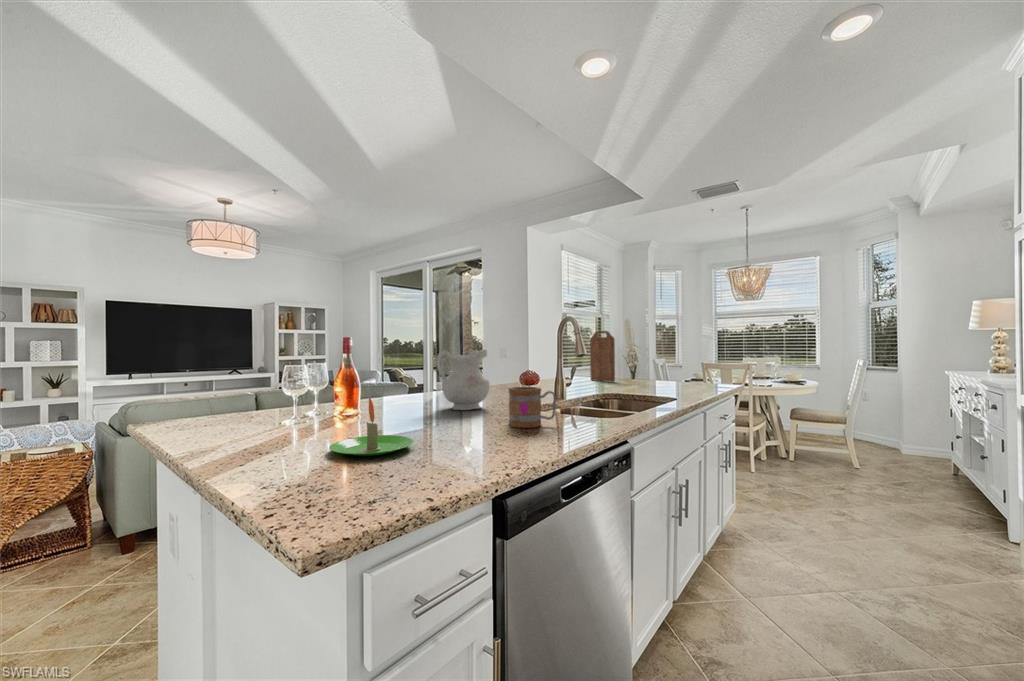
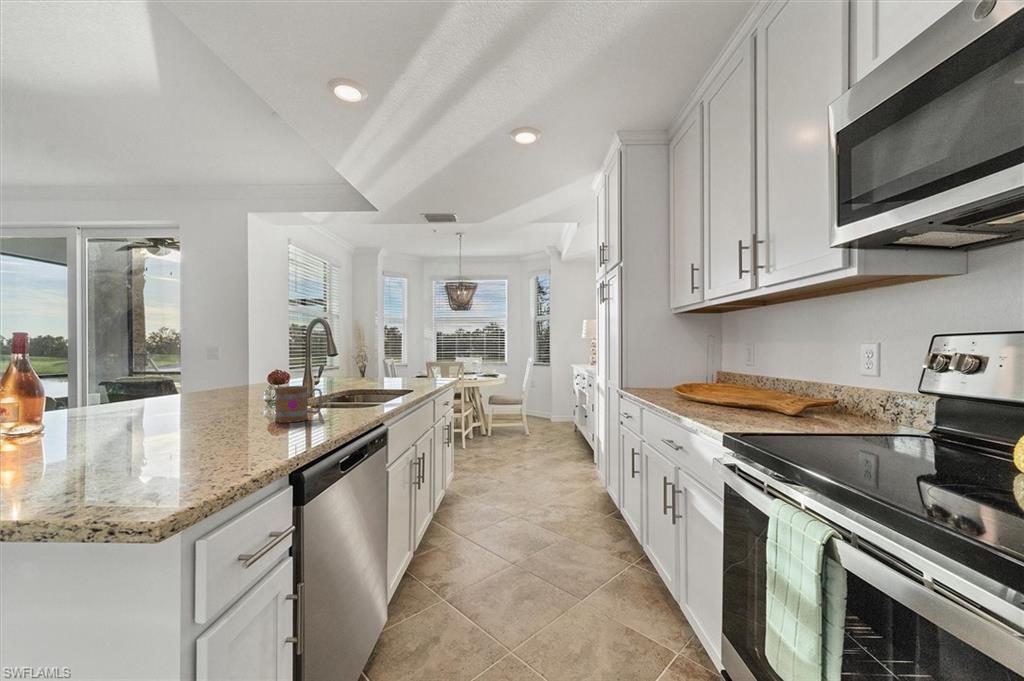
cutting board: present [590,331,615,382] -> none [331,335,355,381]
ceramic pitcher: present [437,348,490,410] -> none [178,352,242,415]
candle: present [329,398,413,456] -> none [81,403,189,463]

